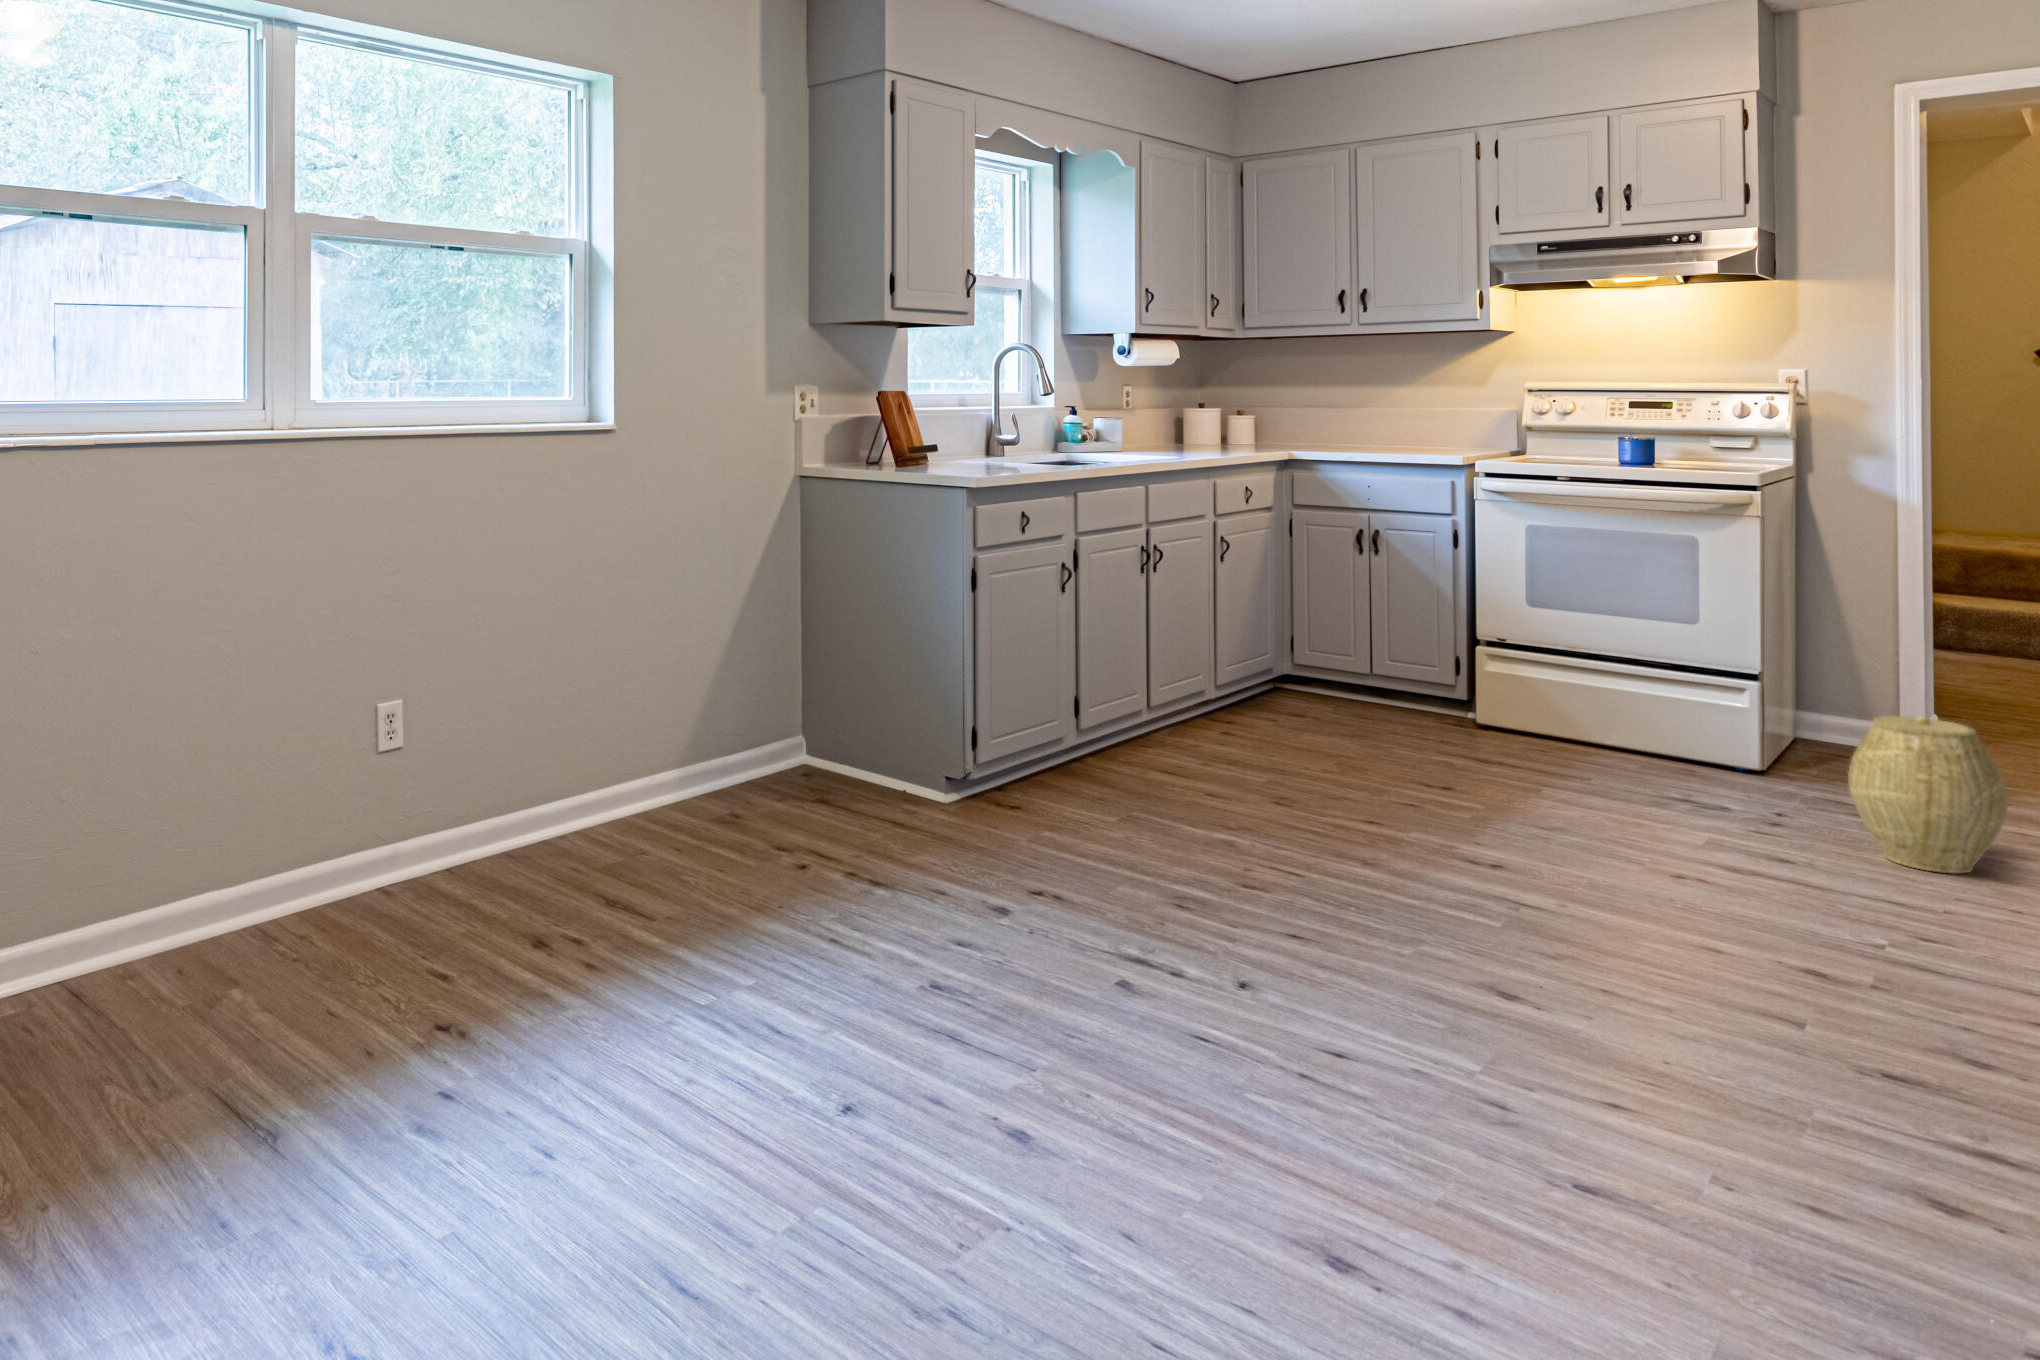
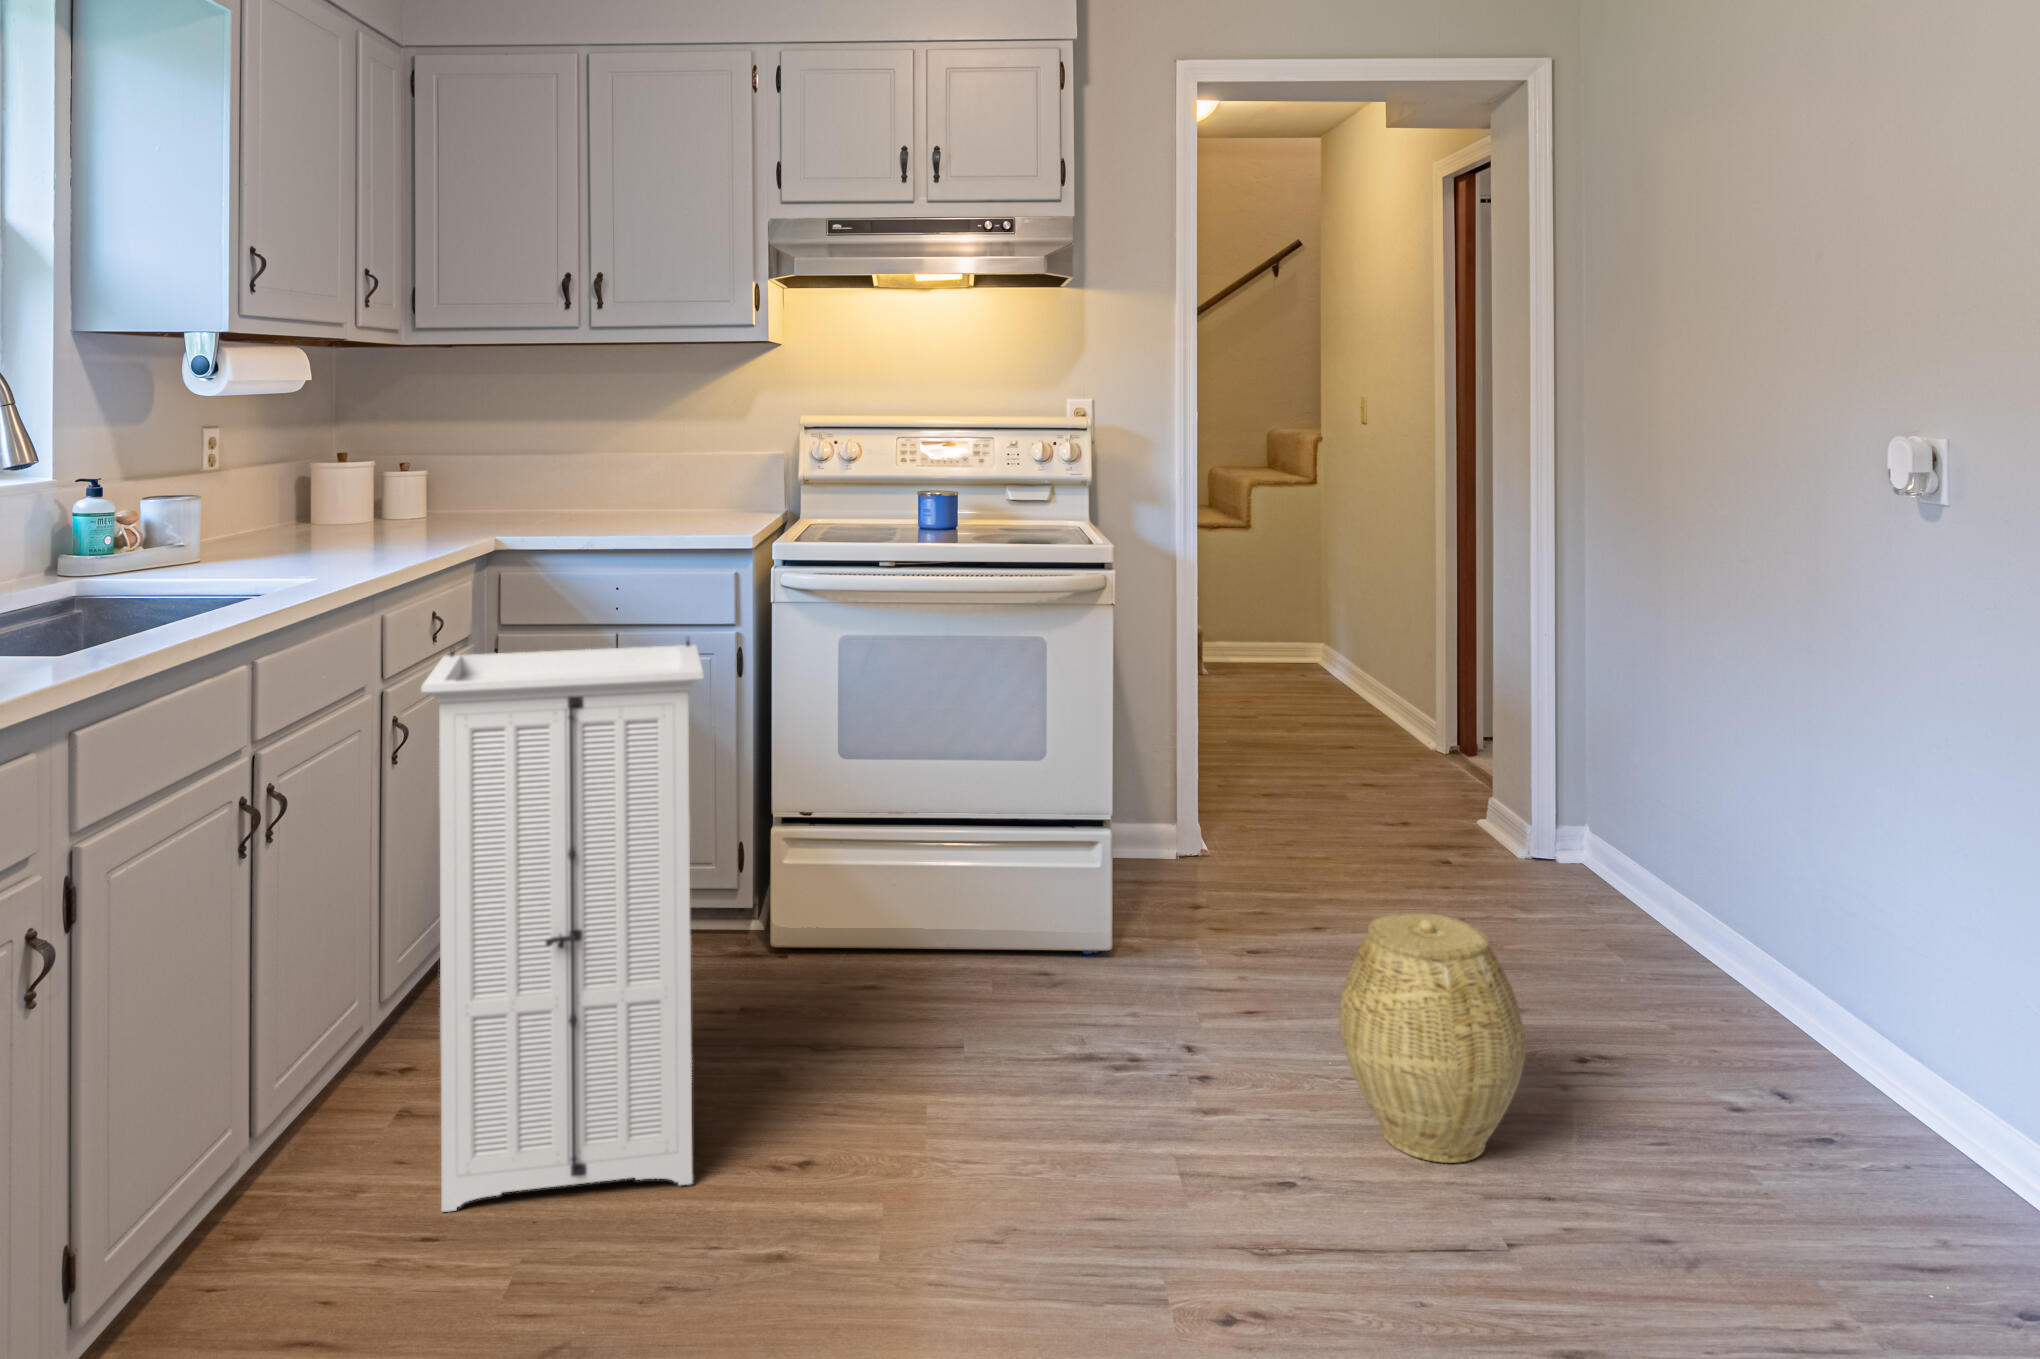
storage cabinet: none [1229,492,1390,775] -> present [421,641,704,1212]

